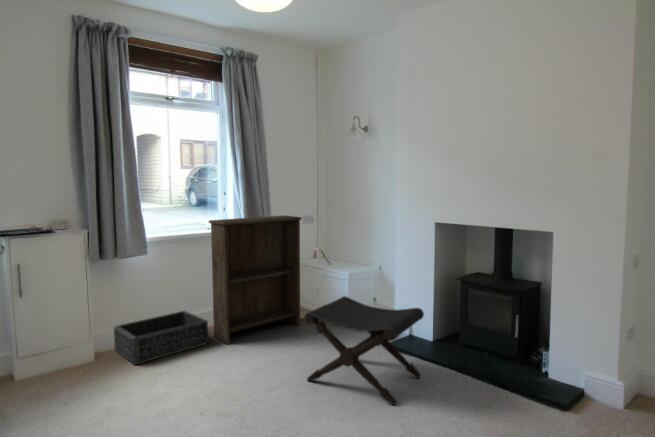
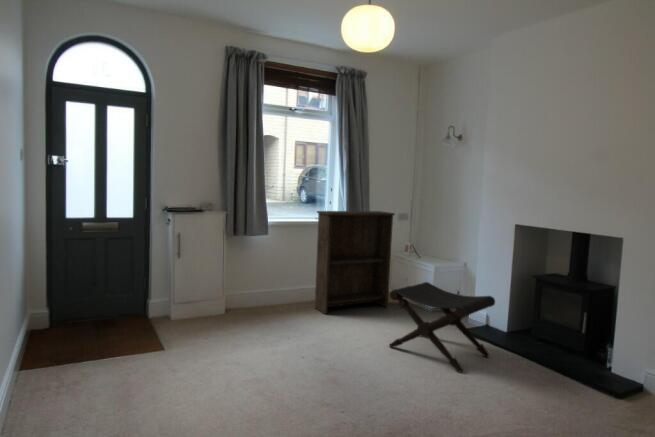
basket: present [114,311,208,365] -> none [238,284,311,320]

